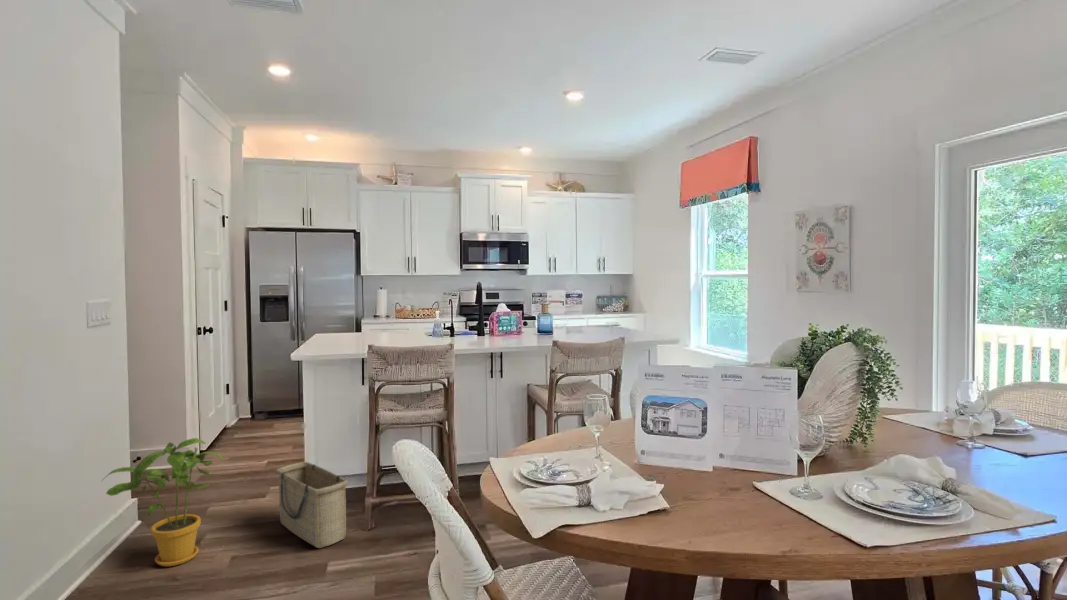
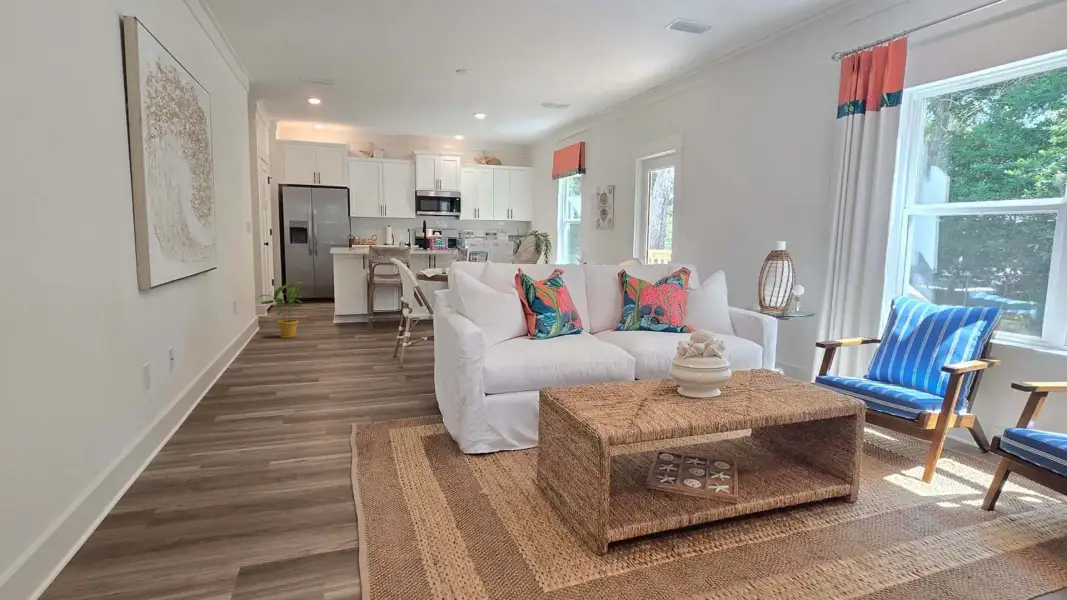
basket: present [276,462,348,548] -> none [327,303,364,335]

